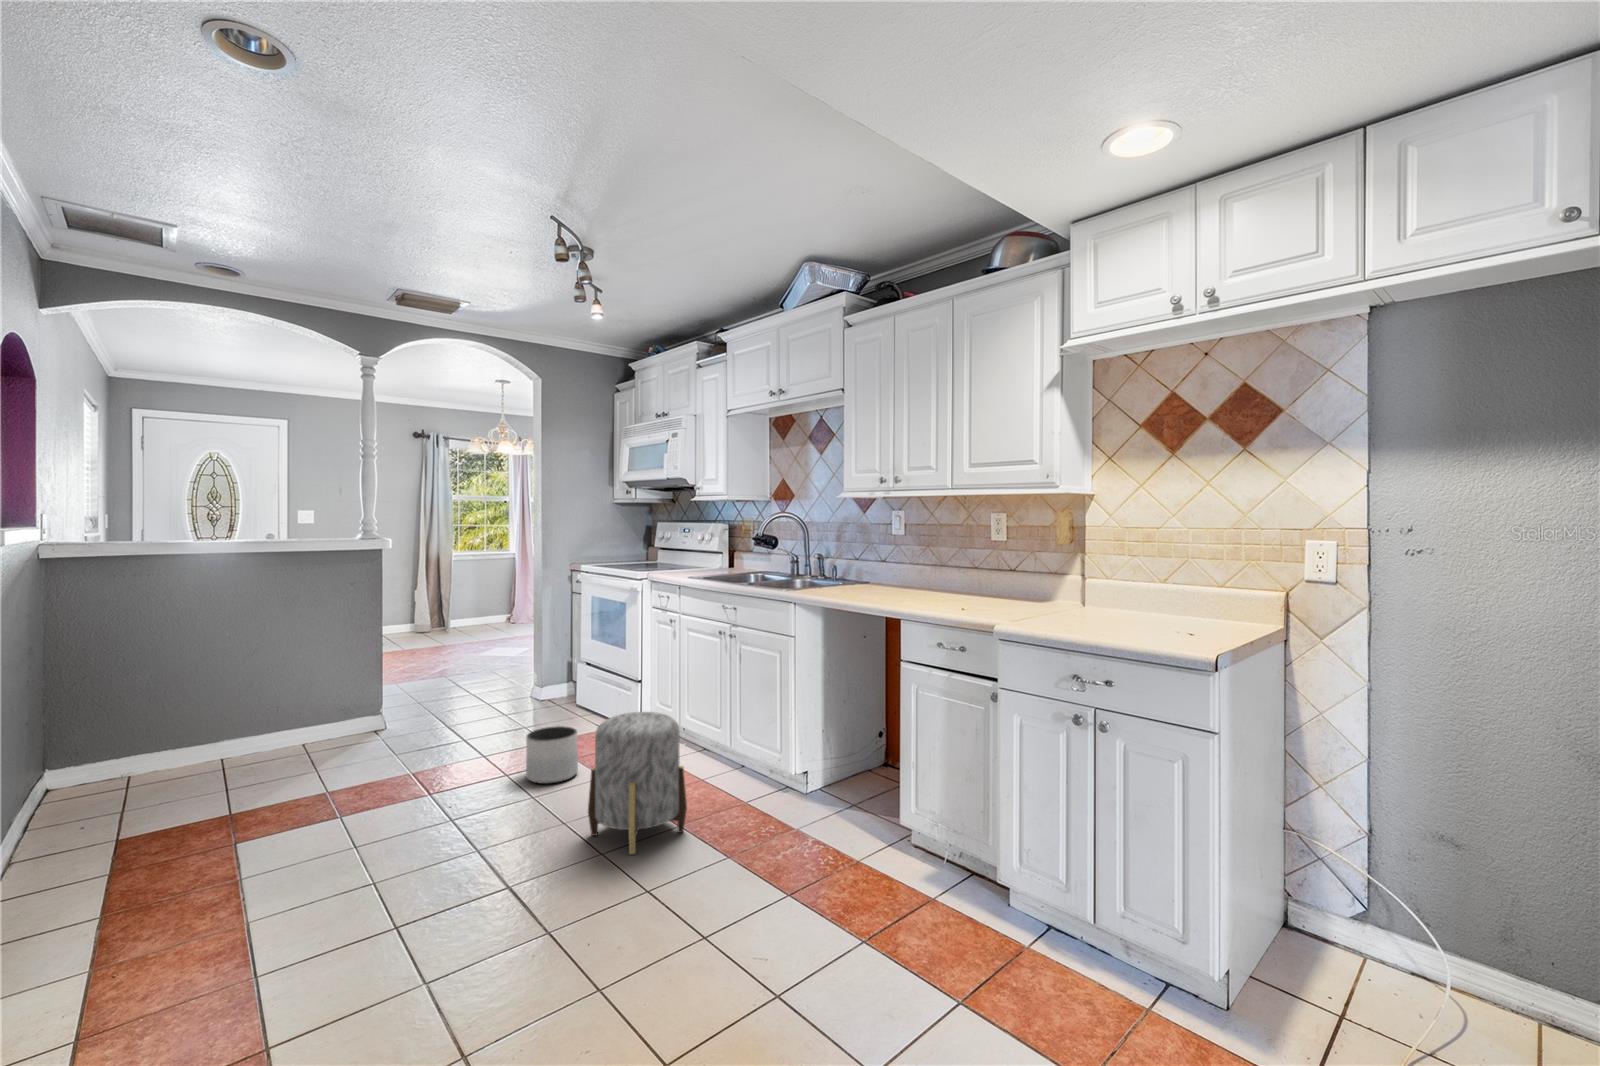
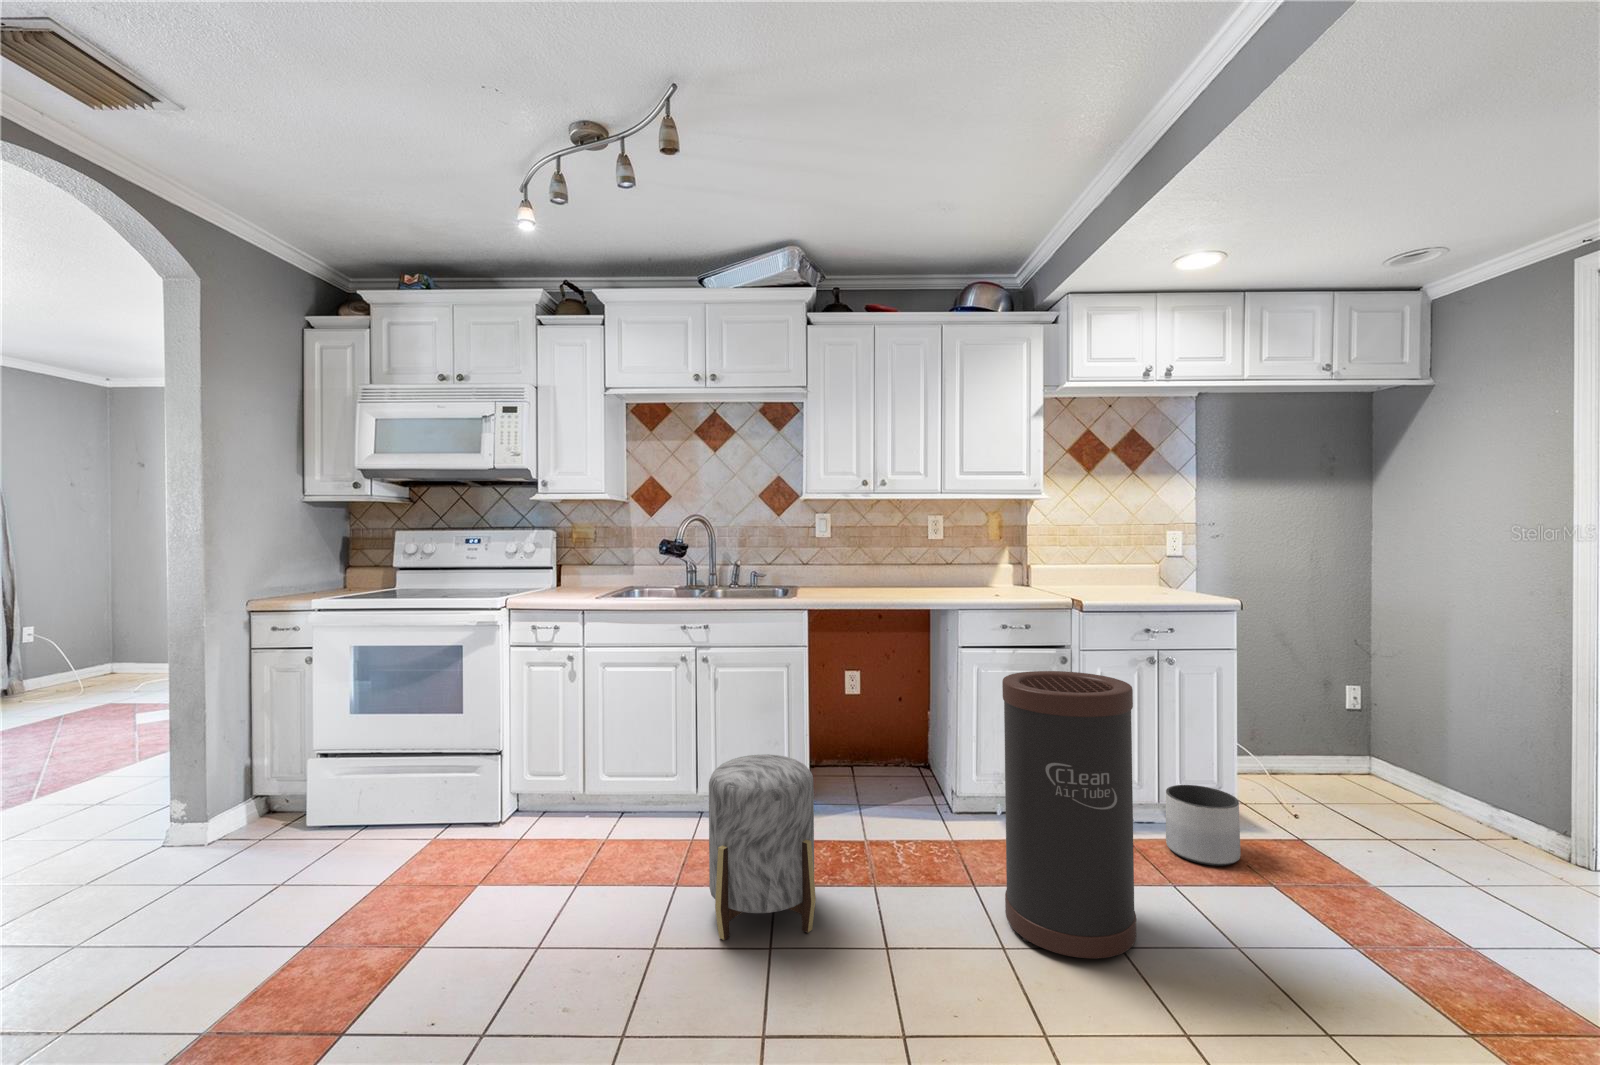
trash can: none [707,685,832,984] -> present [1002,671,1136,958]
planter: present [526,726,578,784] -> present [1166,785,1241,866]

